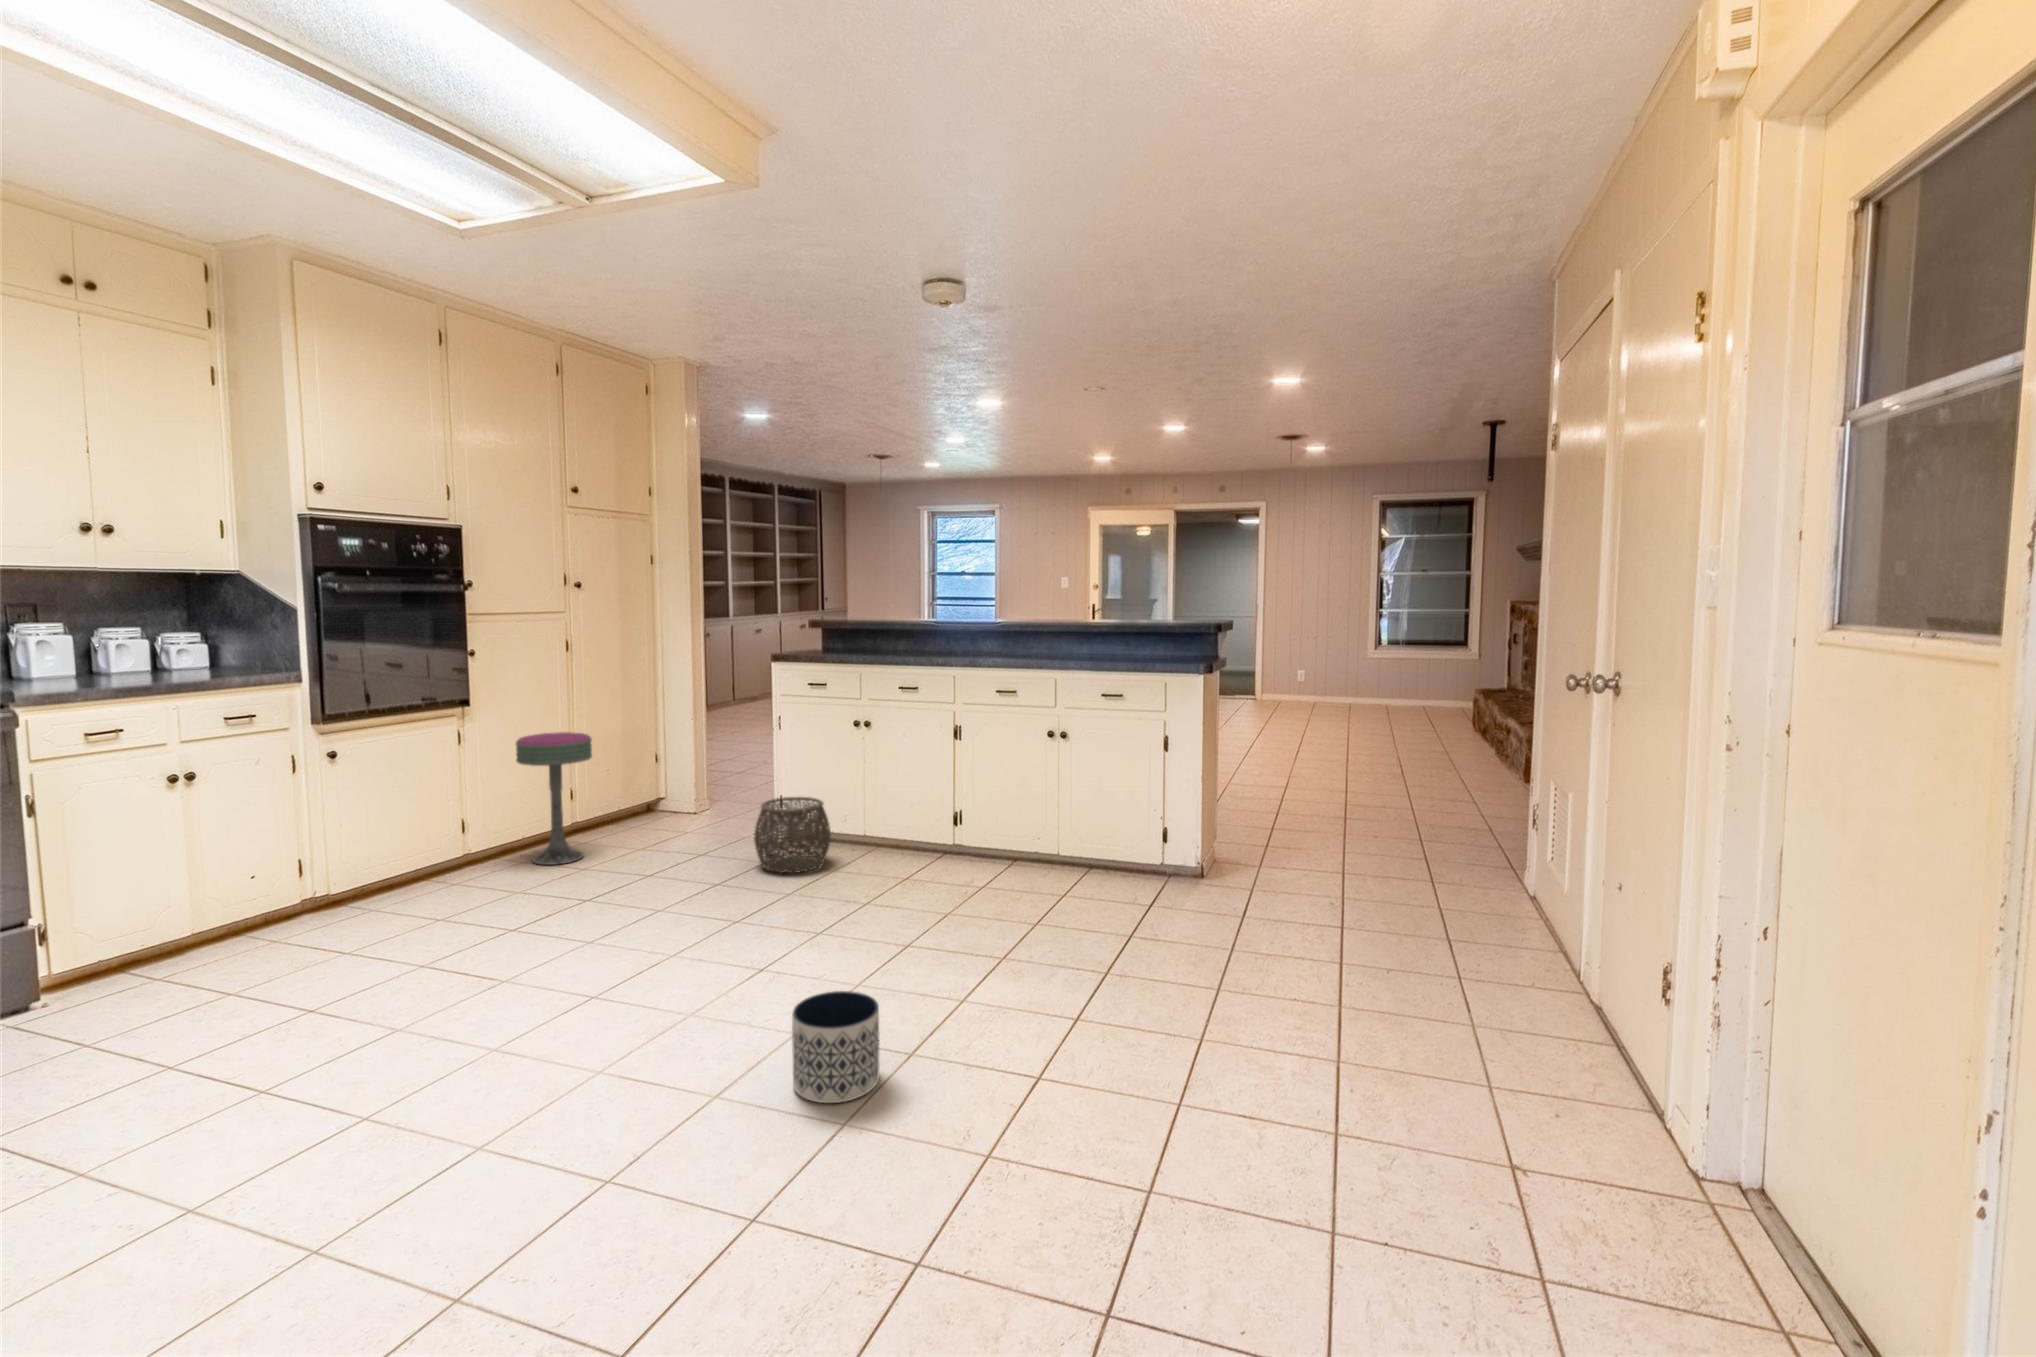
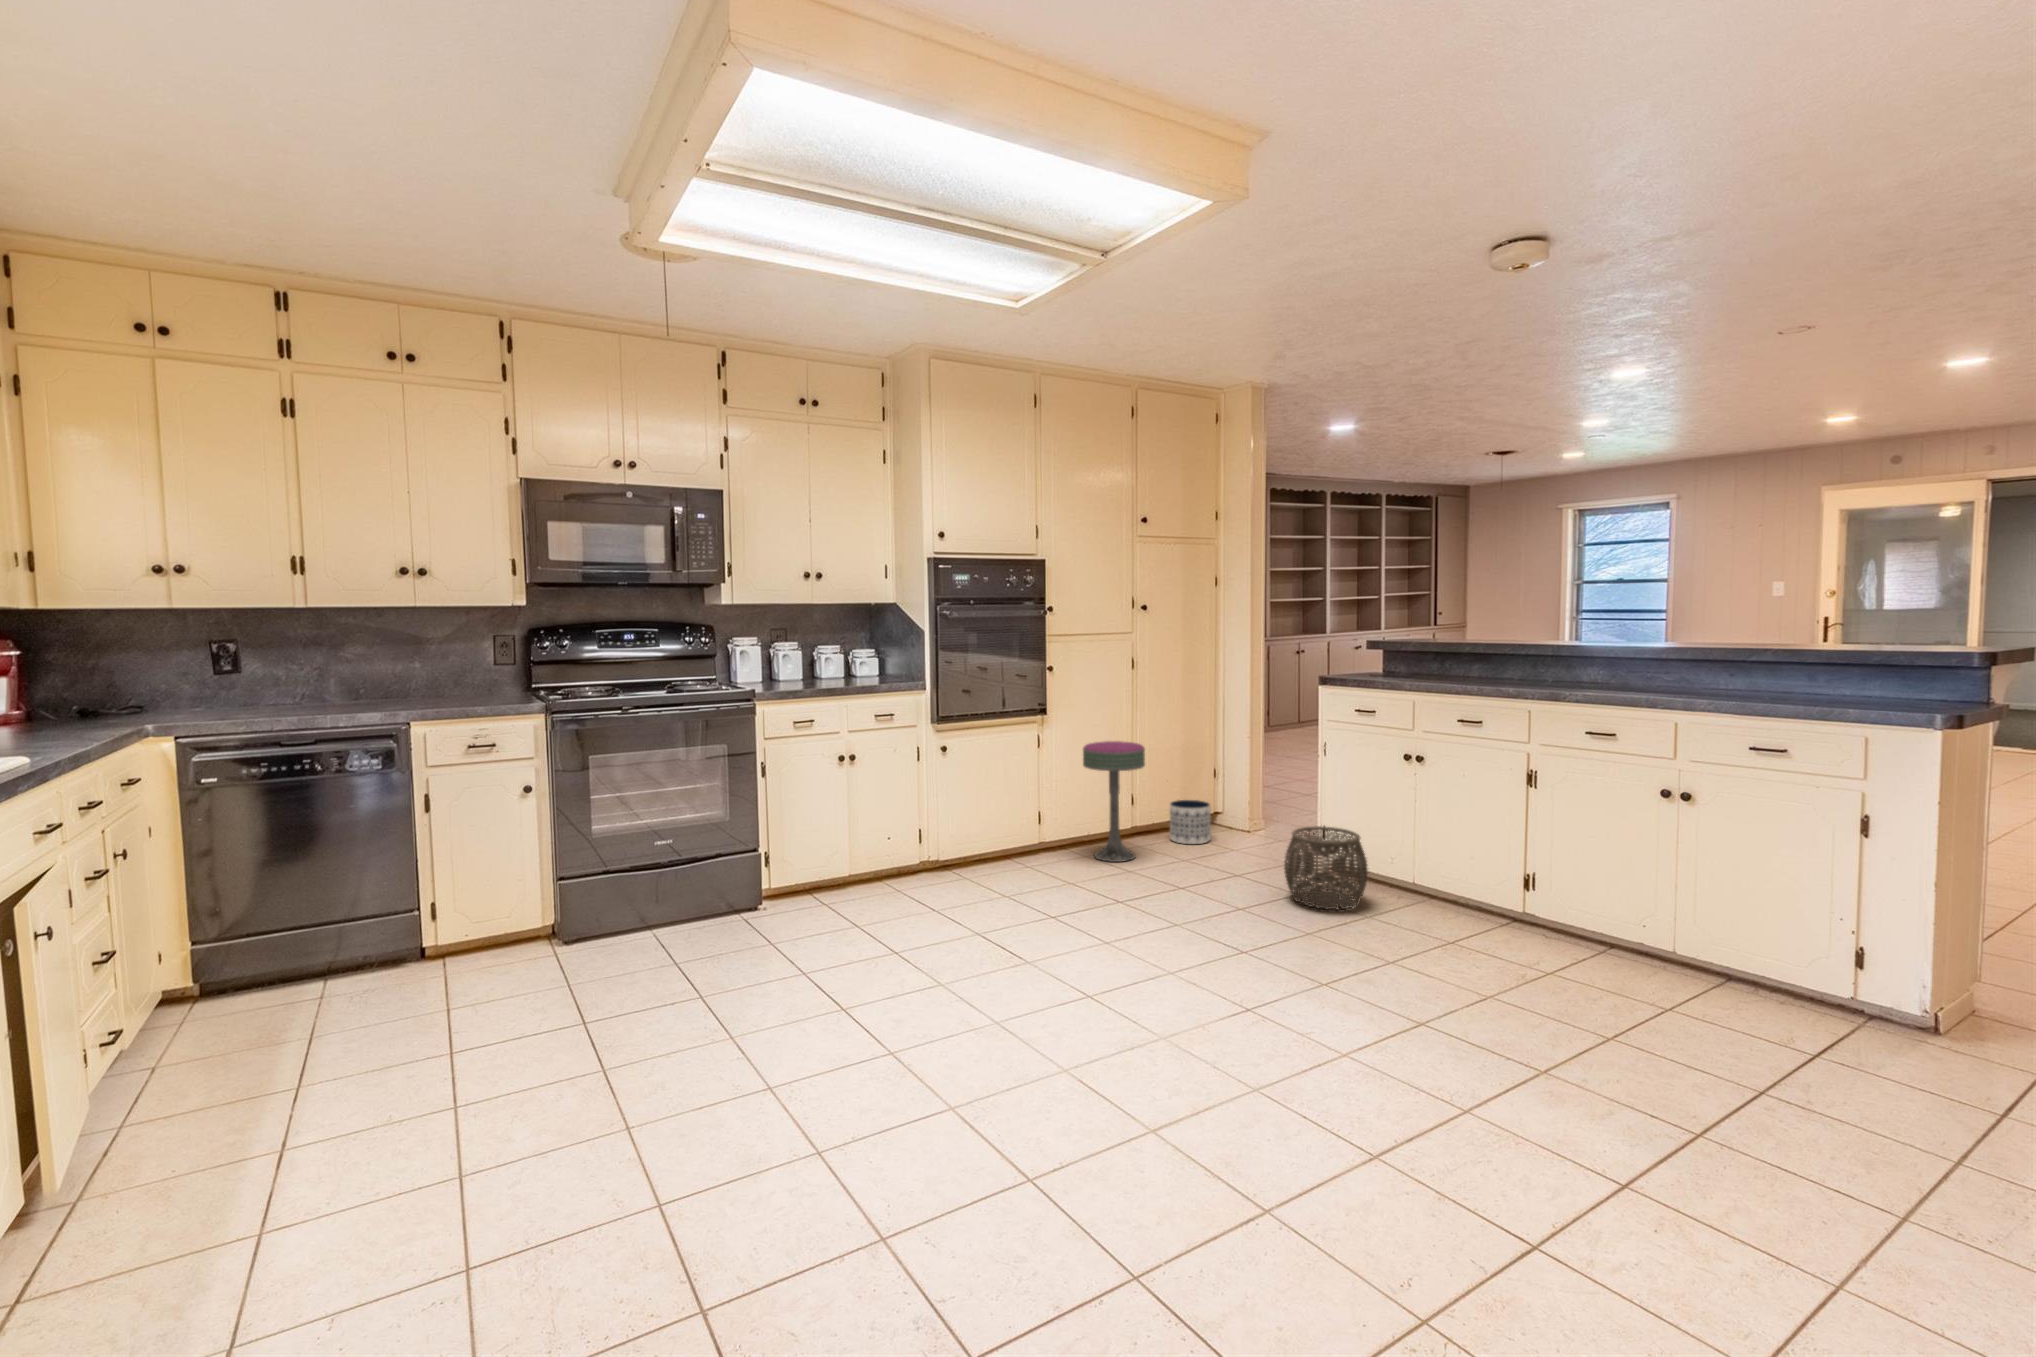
planter: present [792,991,879,1103] -> present [1170,800,1211,844]

